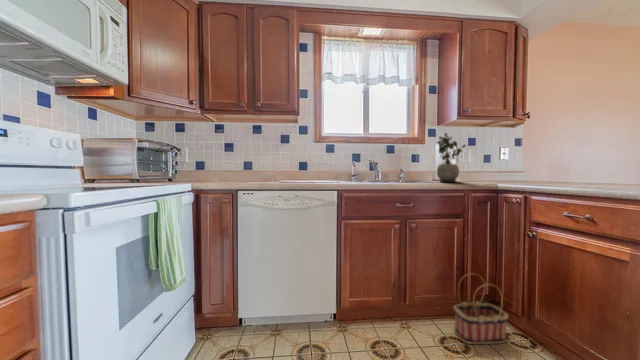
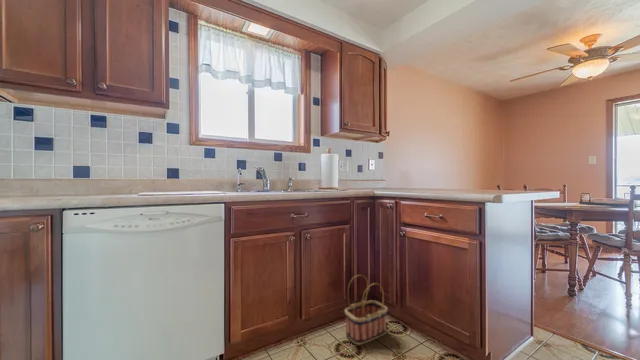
potted plant: present [437,133,466,182] -> none [323,143,350,190]

